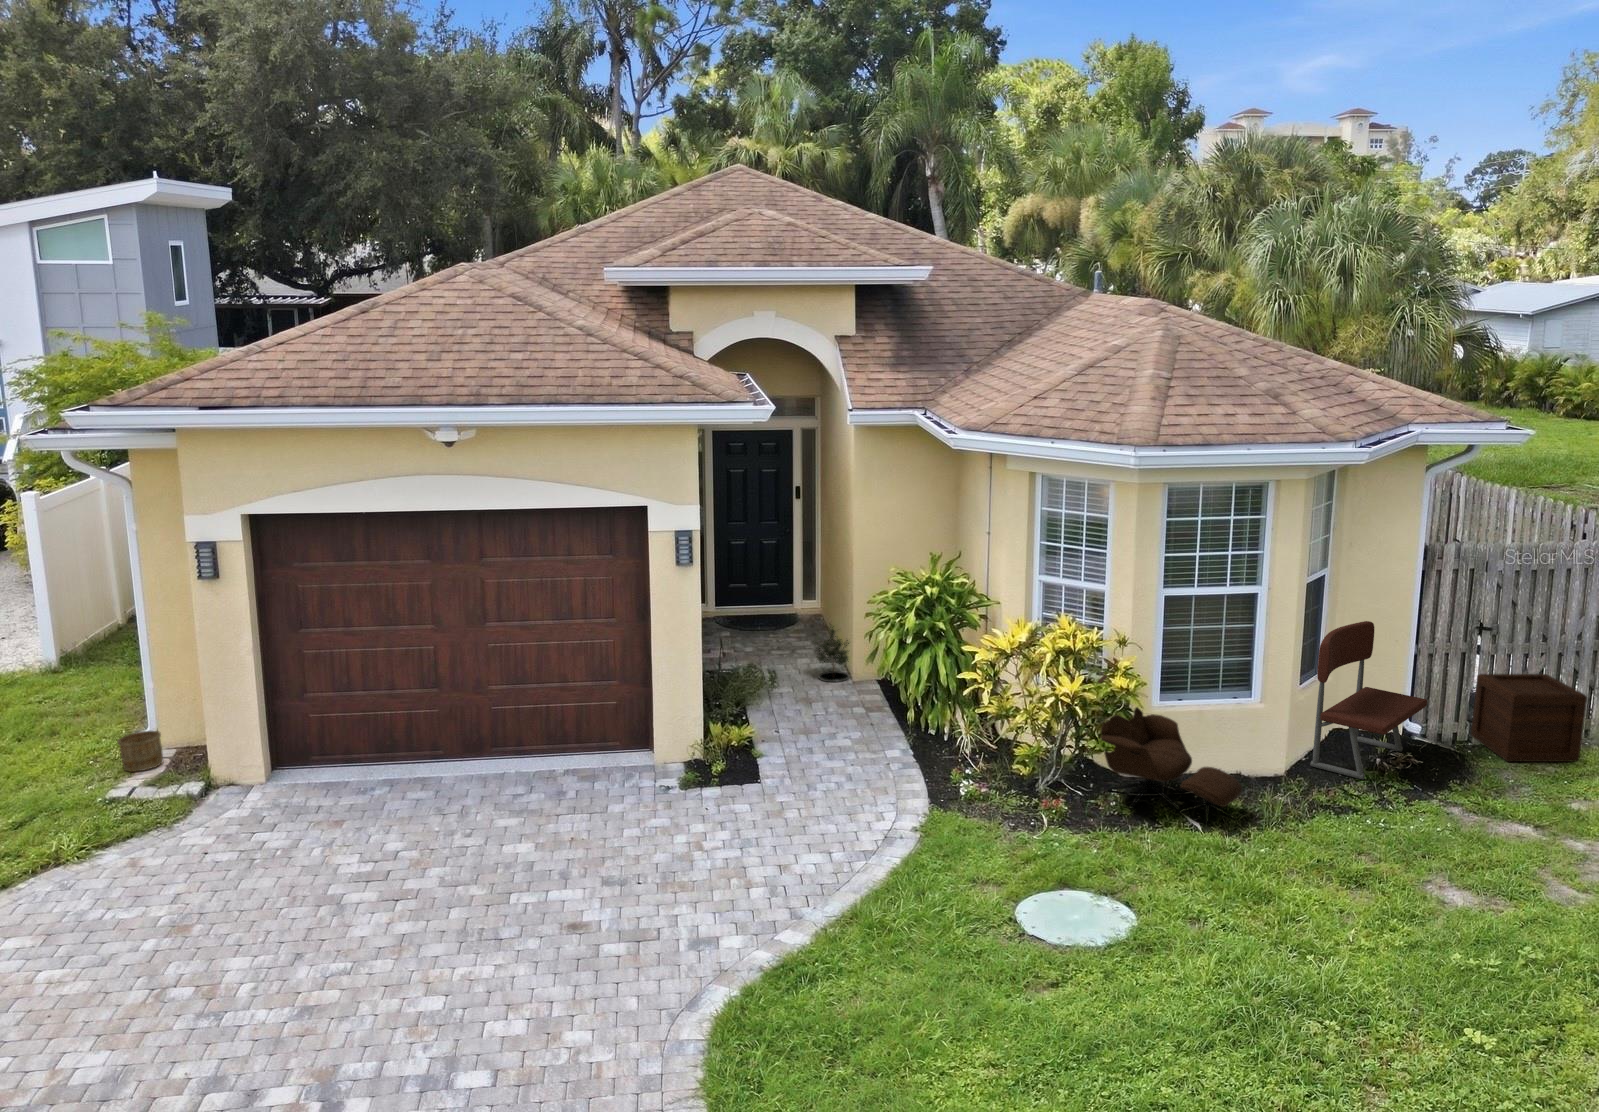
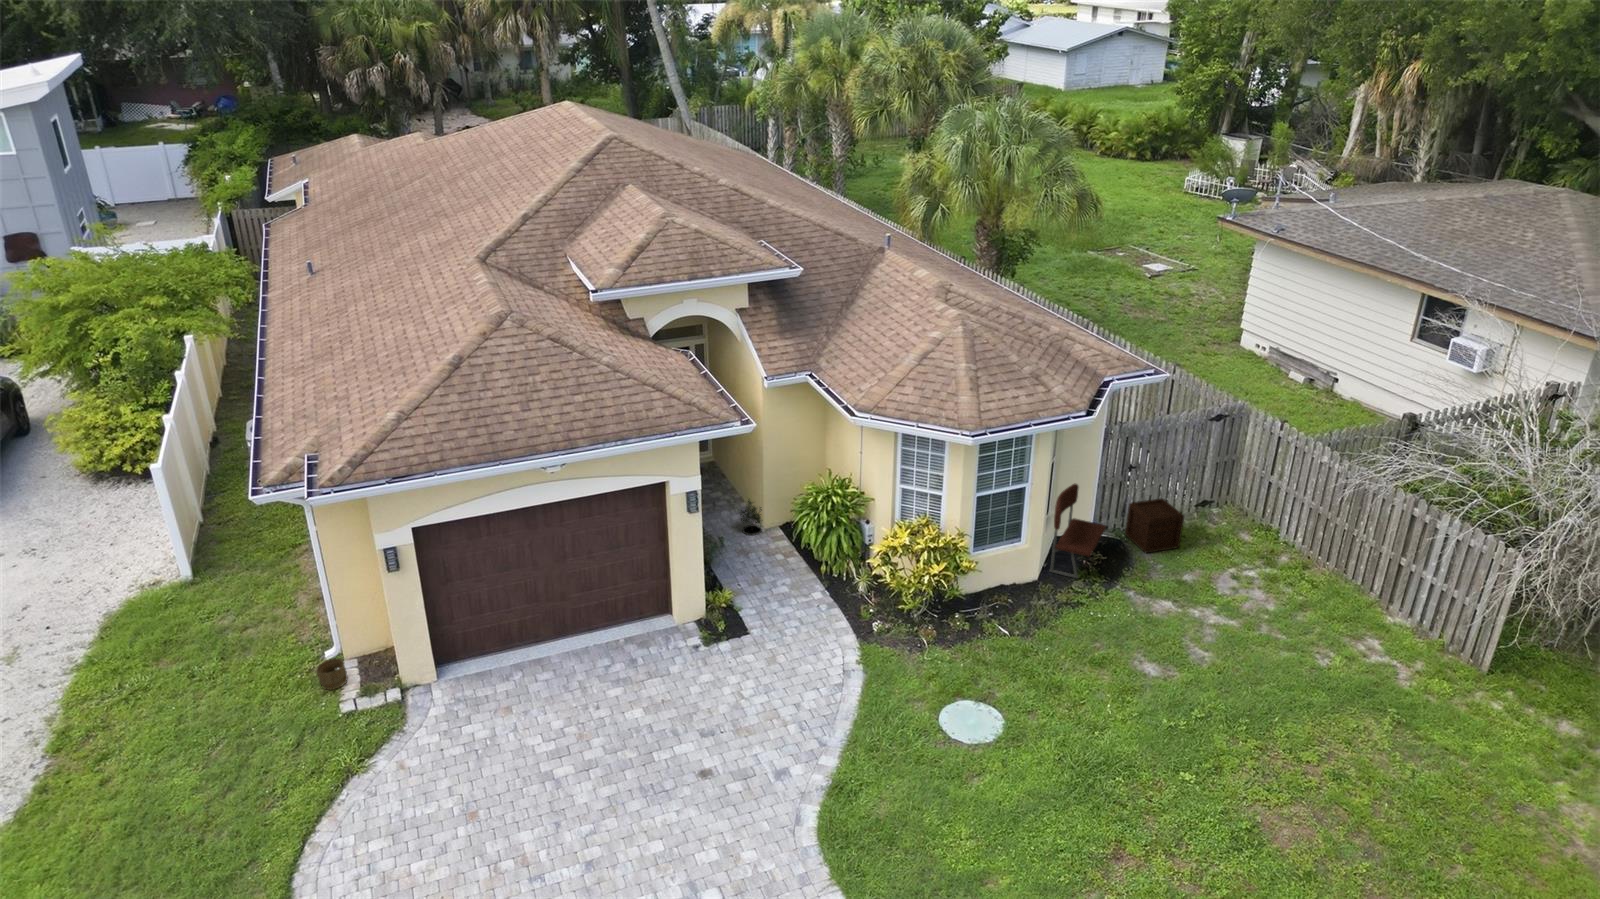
lounge chair: present [1098,675,1242,823] -> none [946,539,1024,626]

